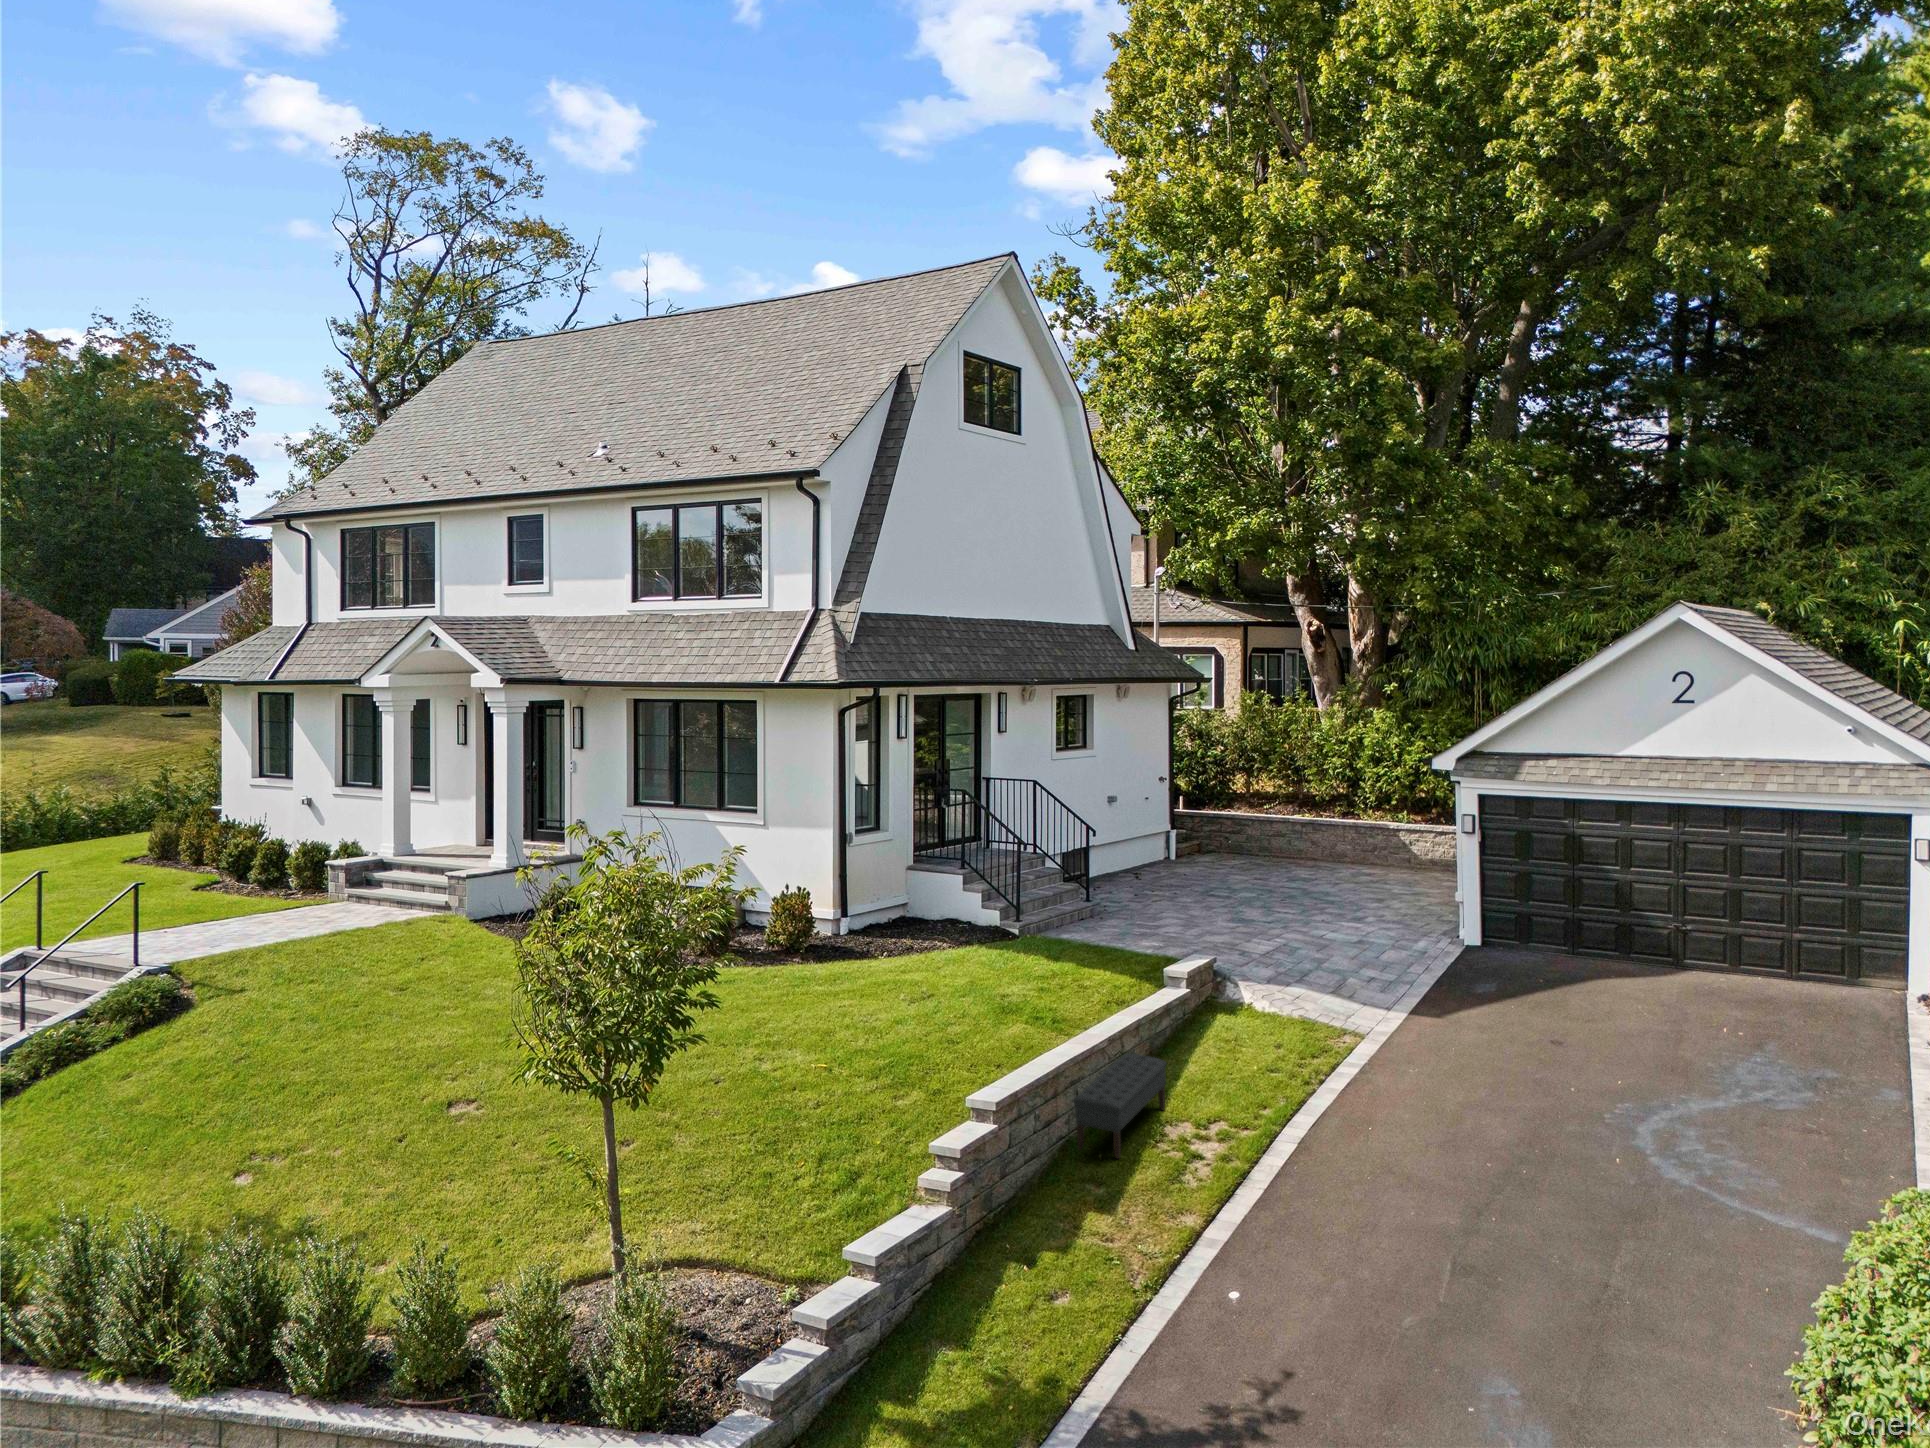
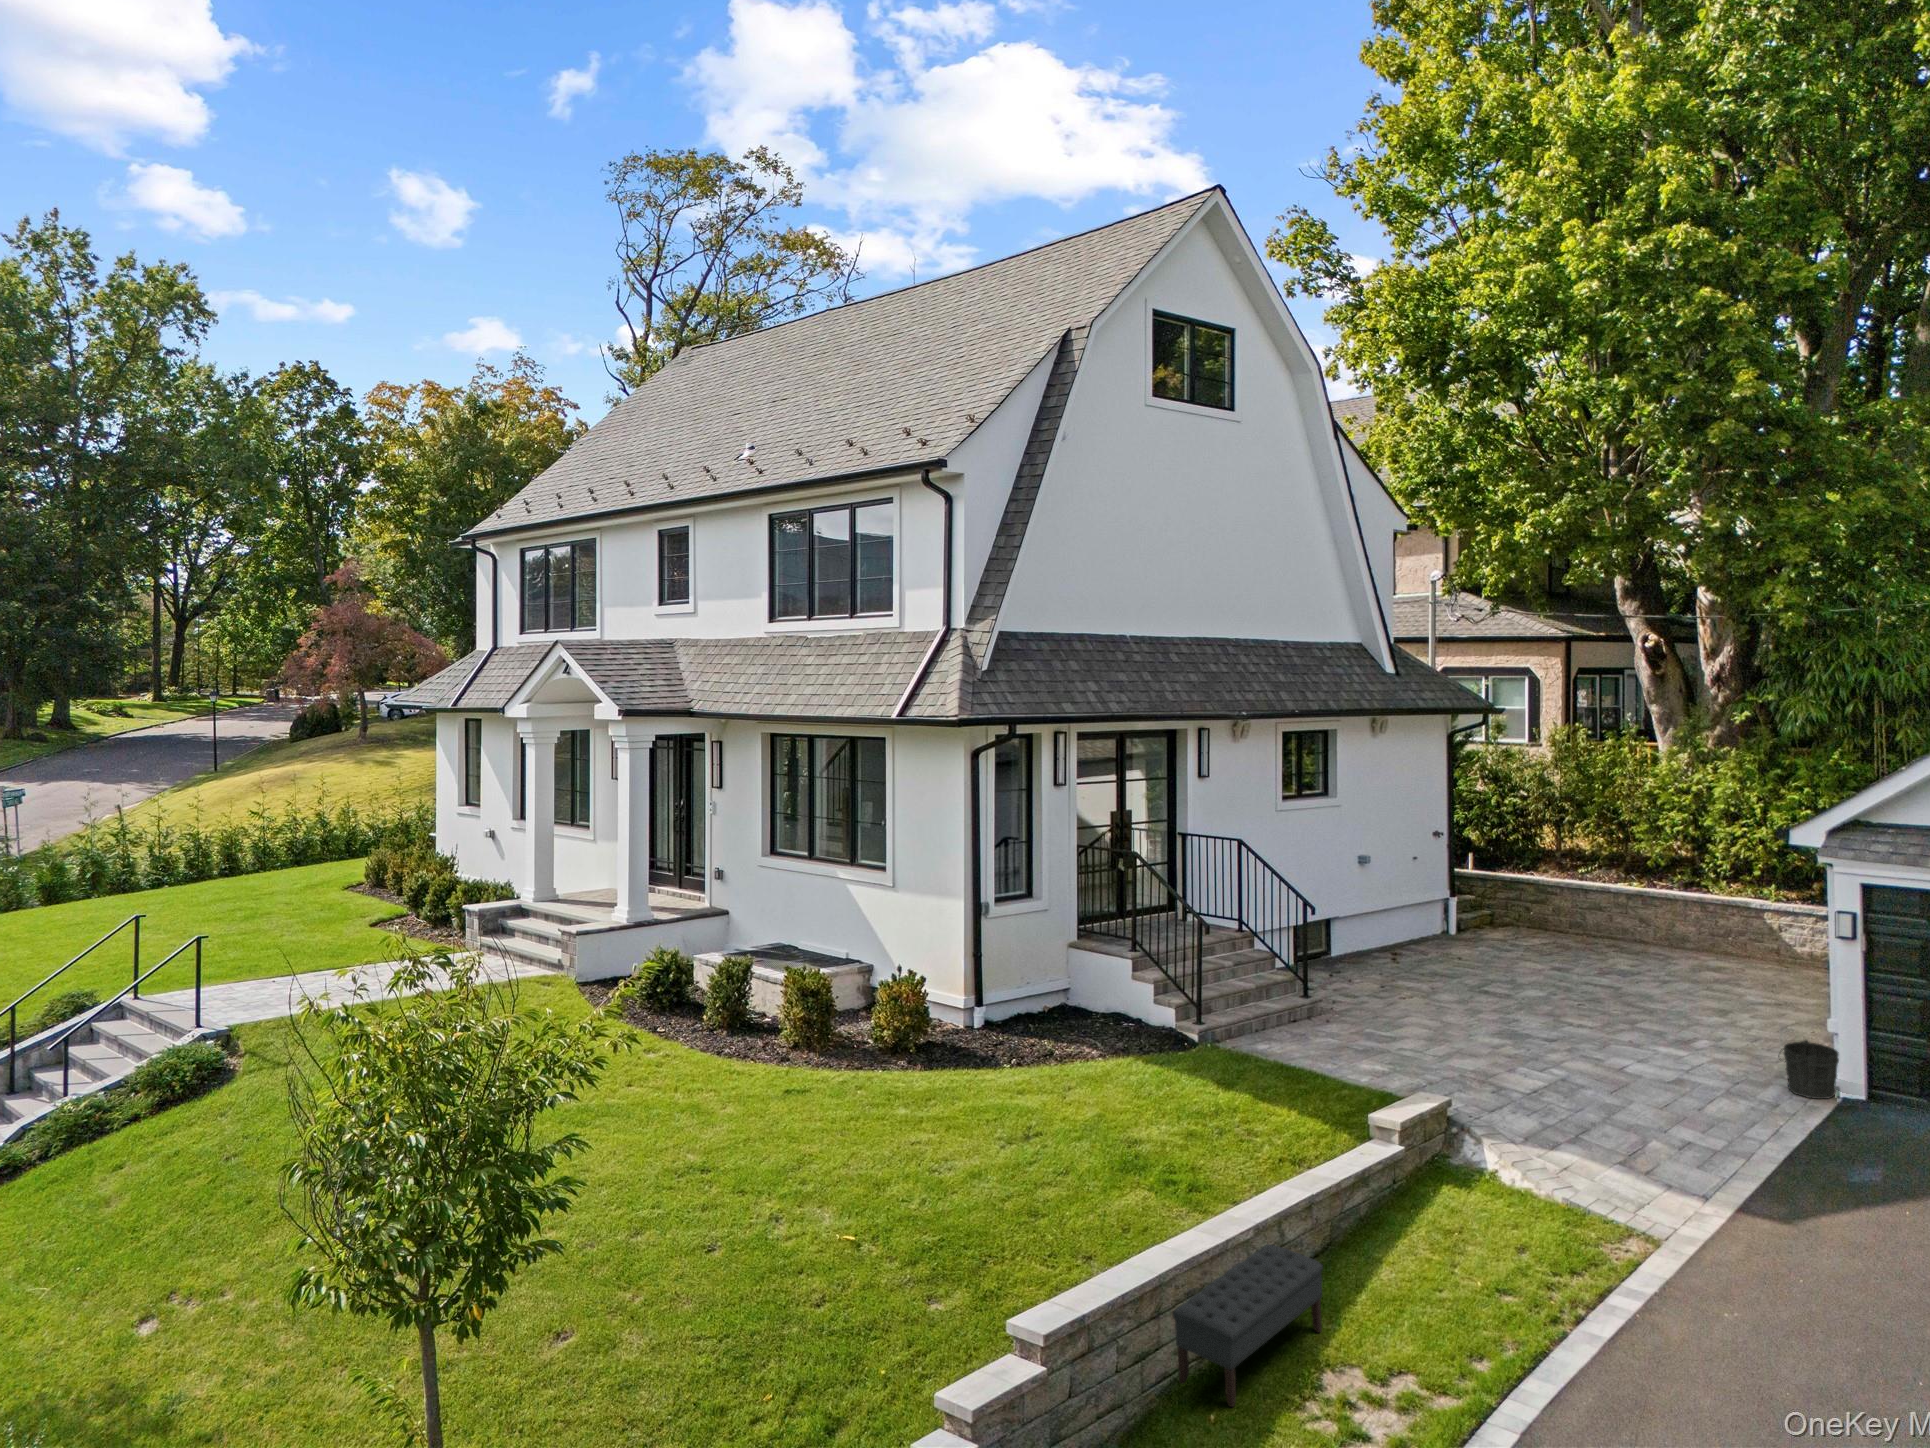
bucket: none [1424,904,1461,943] -> present [1778,1040,1839,1099]

